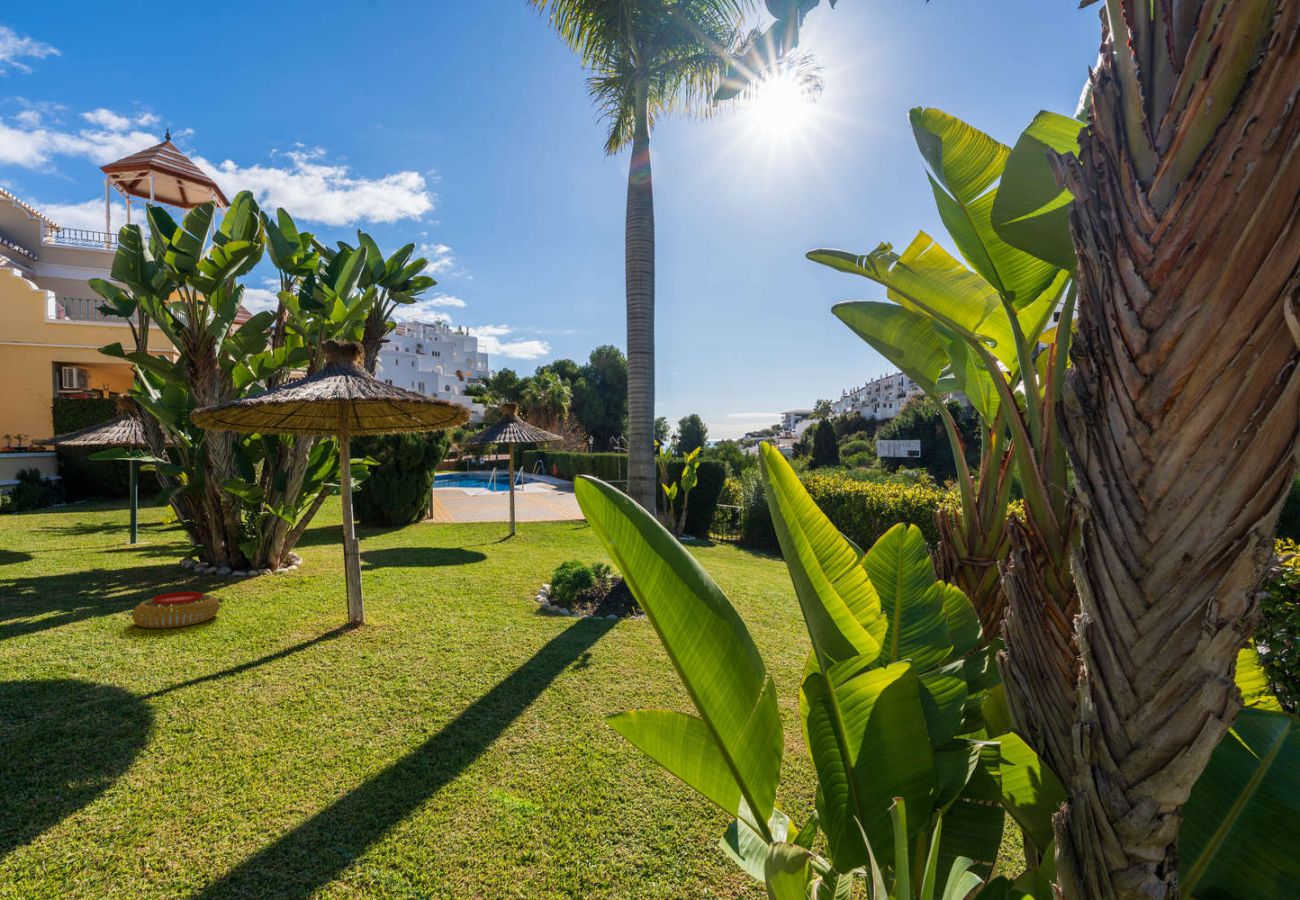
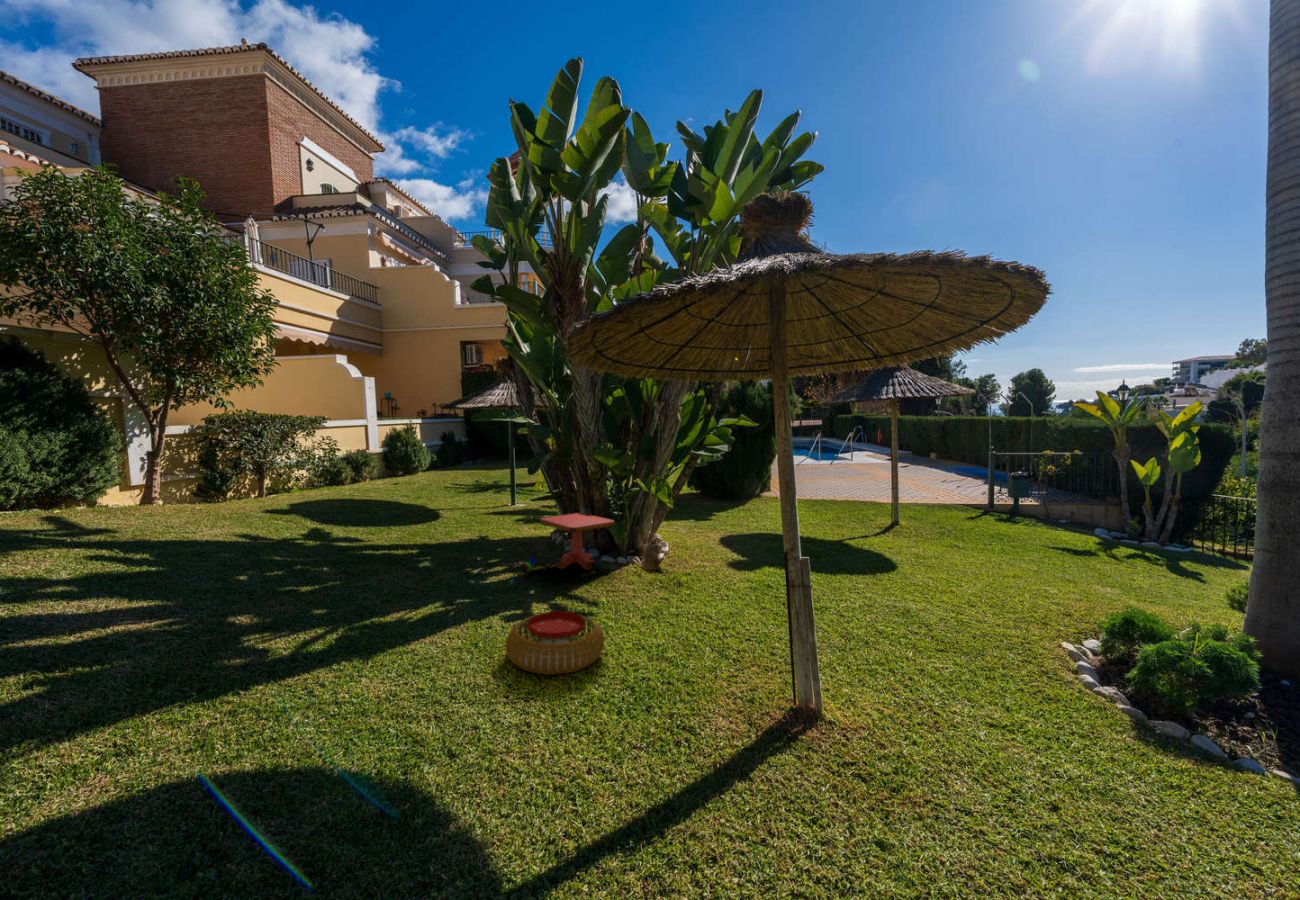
side table: none [168,536,246,582] -> present [540,513,614,570]
watering can: none [271,556,298,576] -> present [641,545,669,570]

